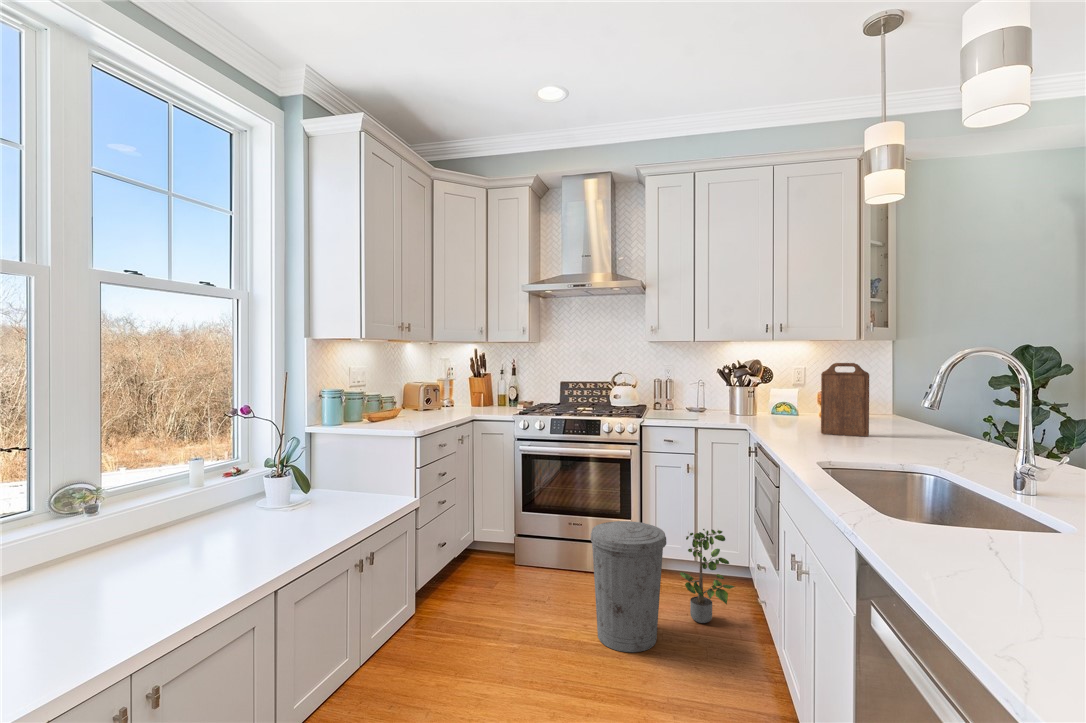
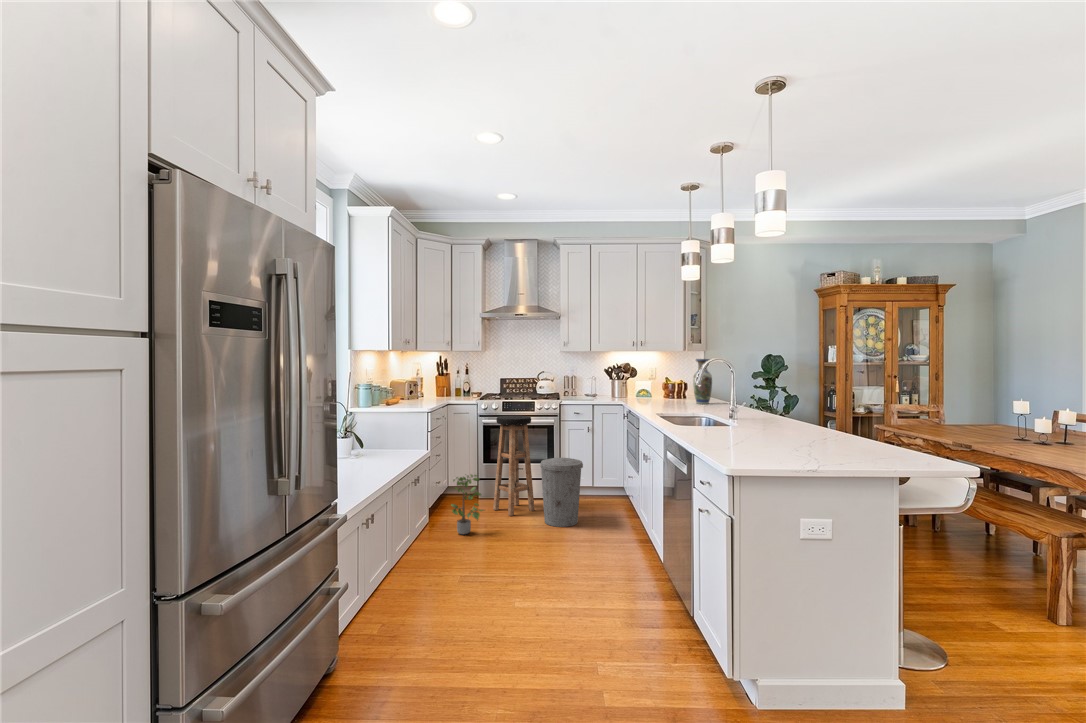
vase: none [880,352,919,435] -> present [693,359,712,404]
cutting board: present [821,363,869,437] -> none [663,365,687,405]
bar stool: none [525,443,590,611] -> present [493,416,535,516]
potted plant: present [680,529,735,623] -> present [451,475,483,534]

